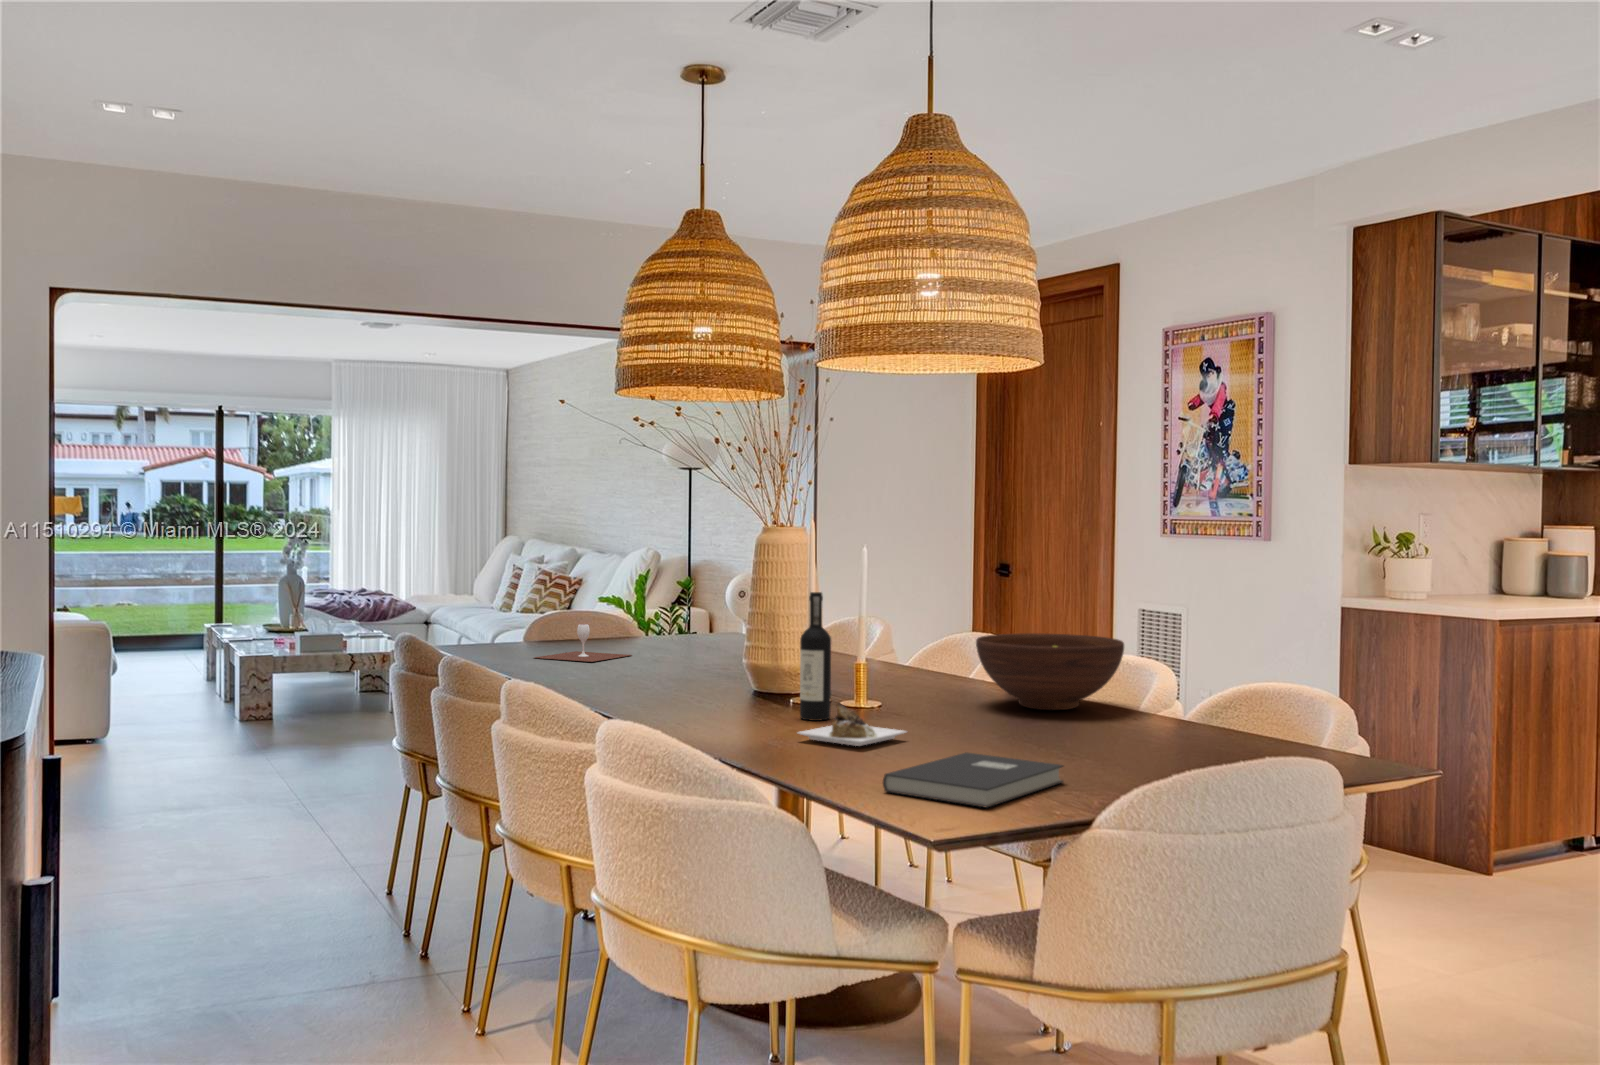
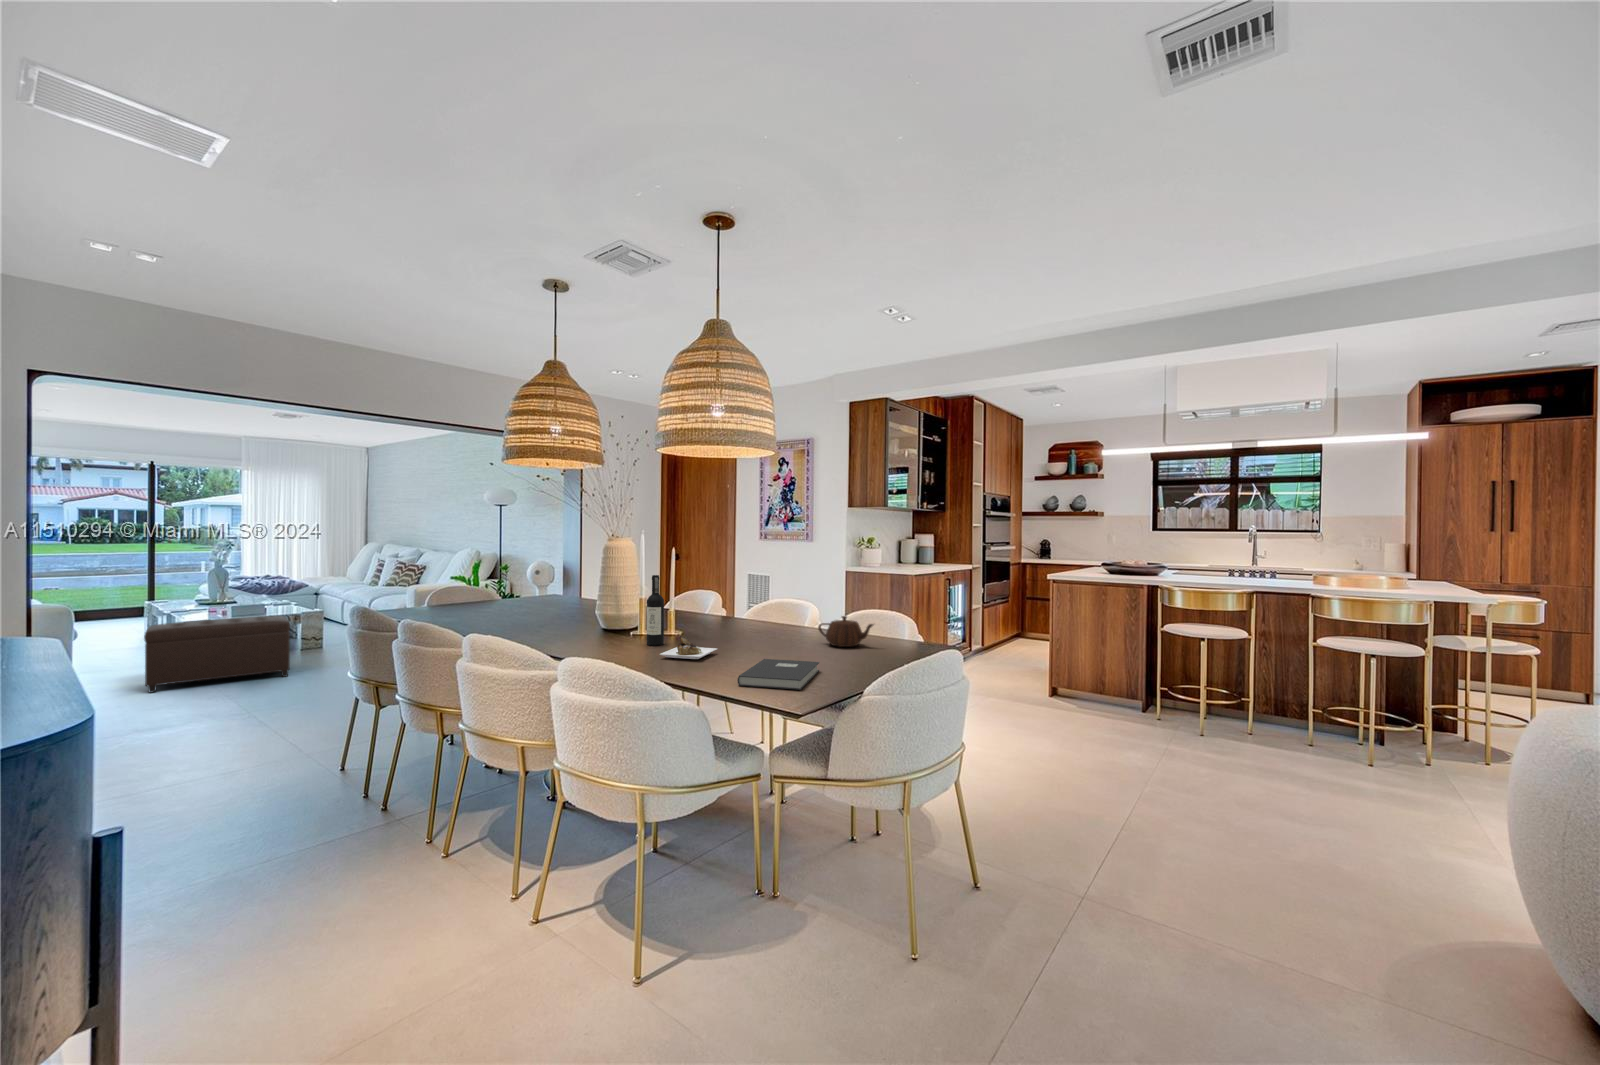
wine glass: present [534,624,631,662] -> none [448,596,511,618]
fruit bowl: present [976,633,1124,710] -> none [730,592,803,630]
ottoman: none [186,653,366,758] -> present [144,616,290,693]
teapot: none [1123,685,1233,748] -> present [818,616,873,647]

